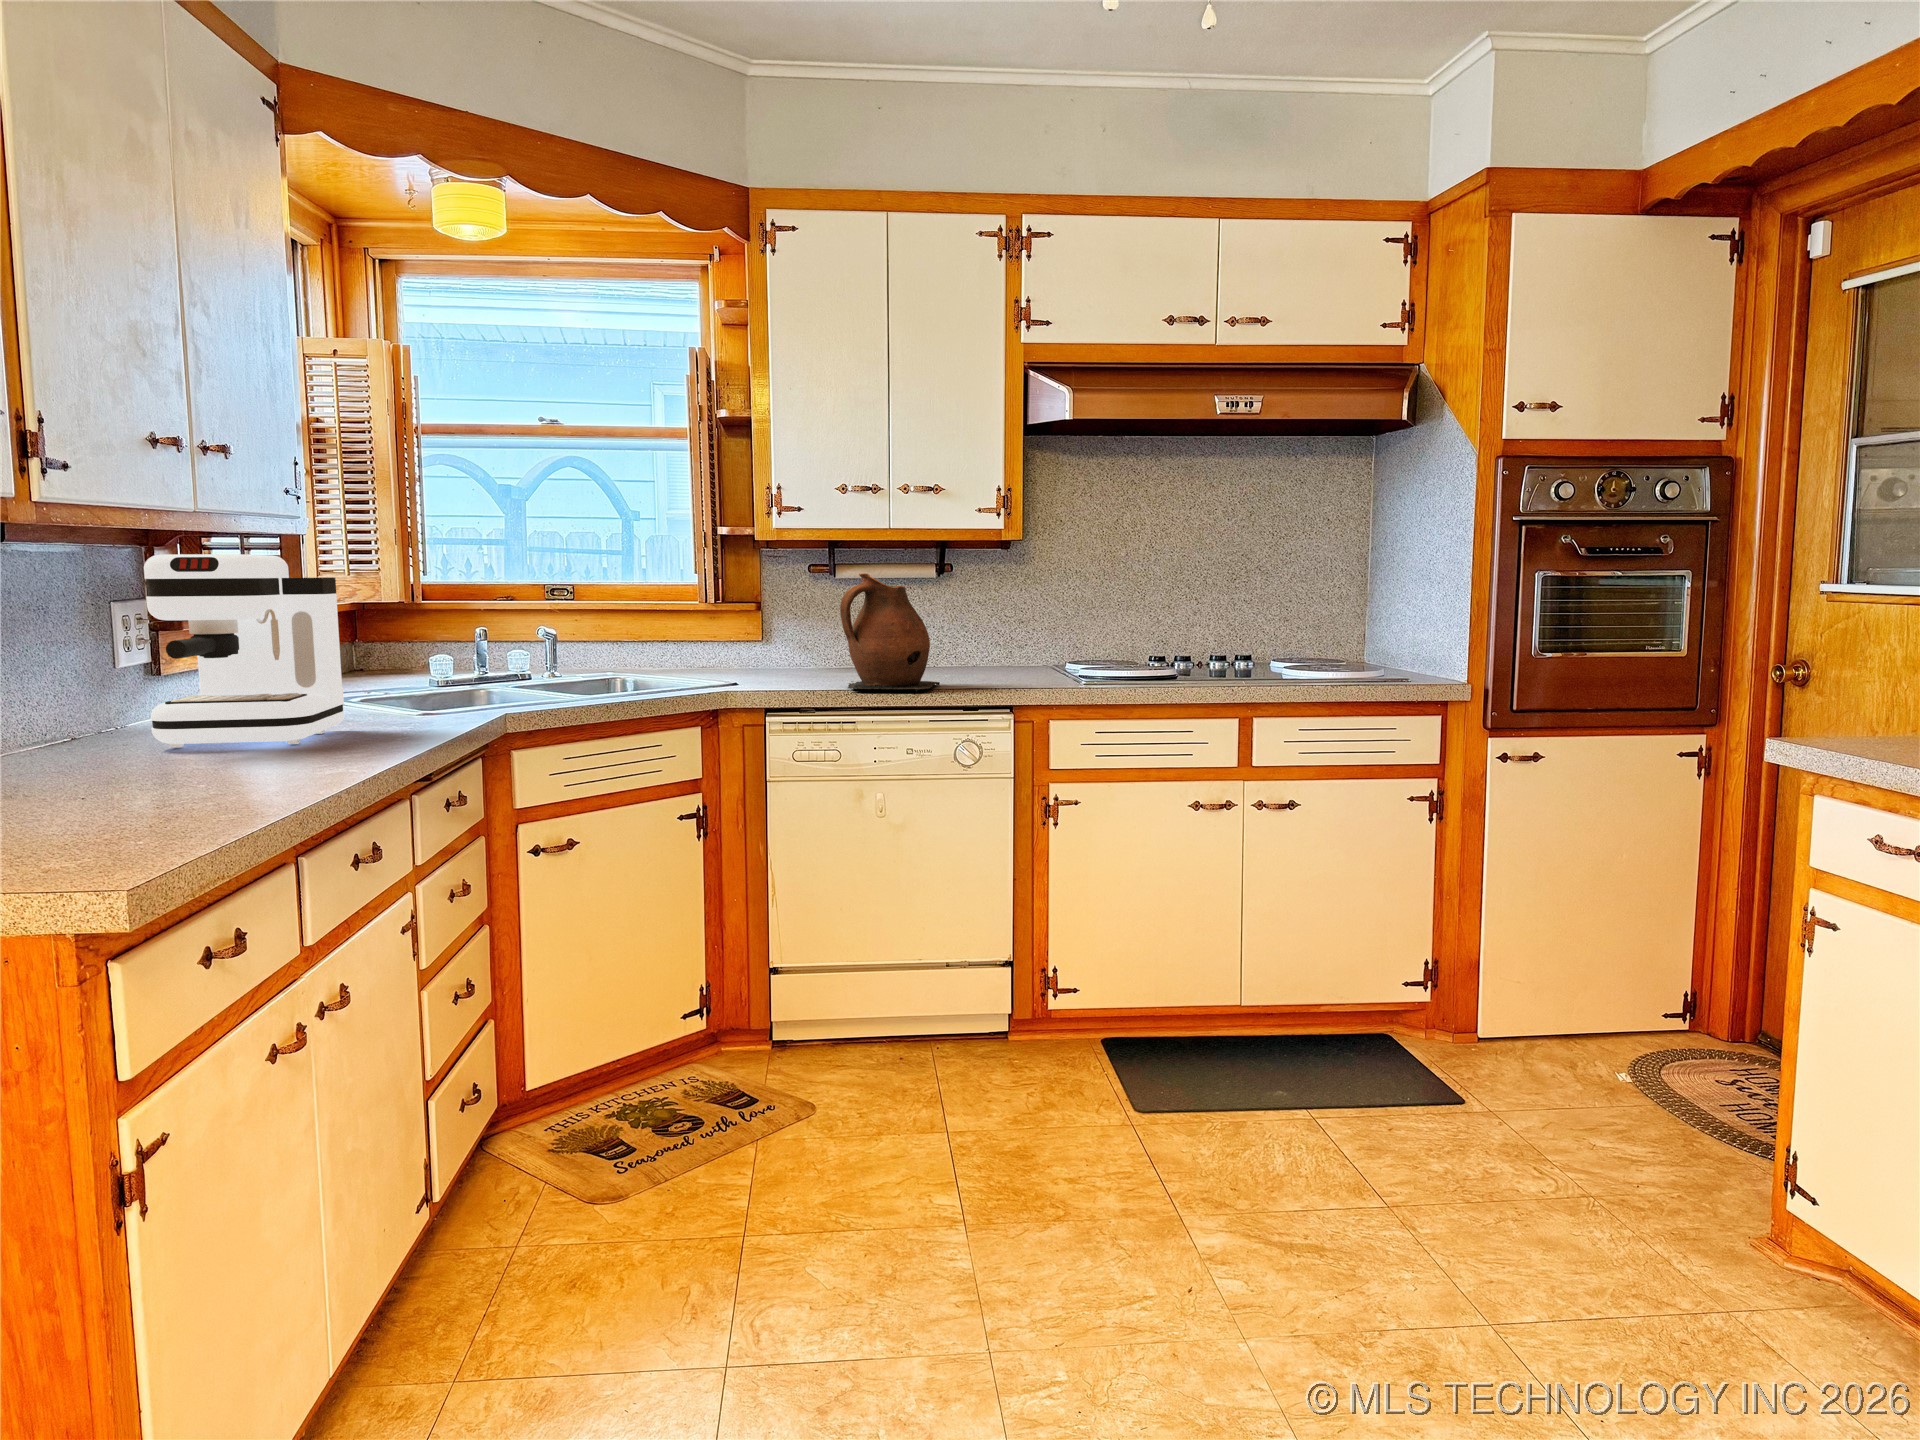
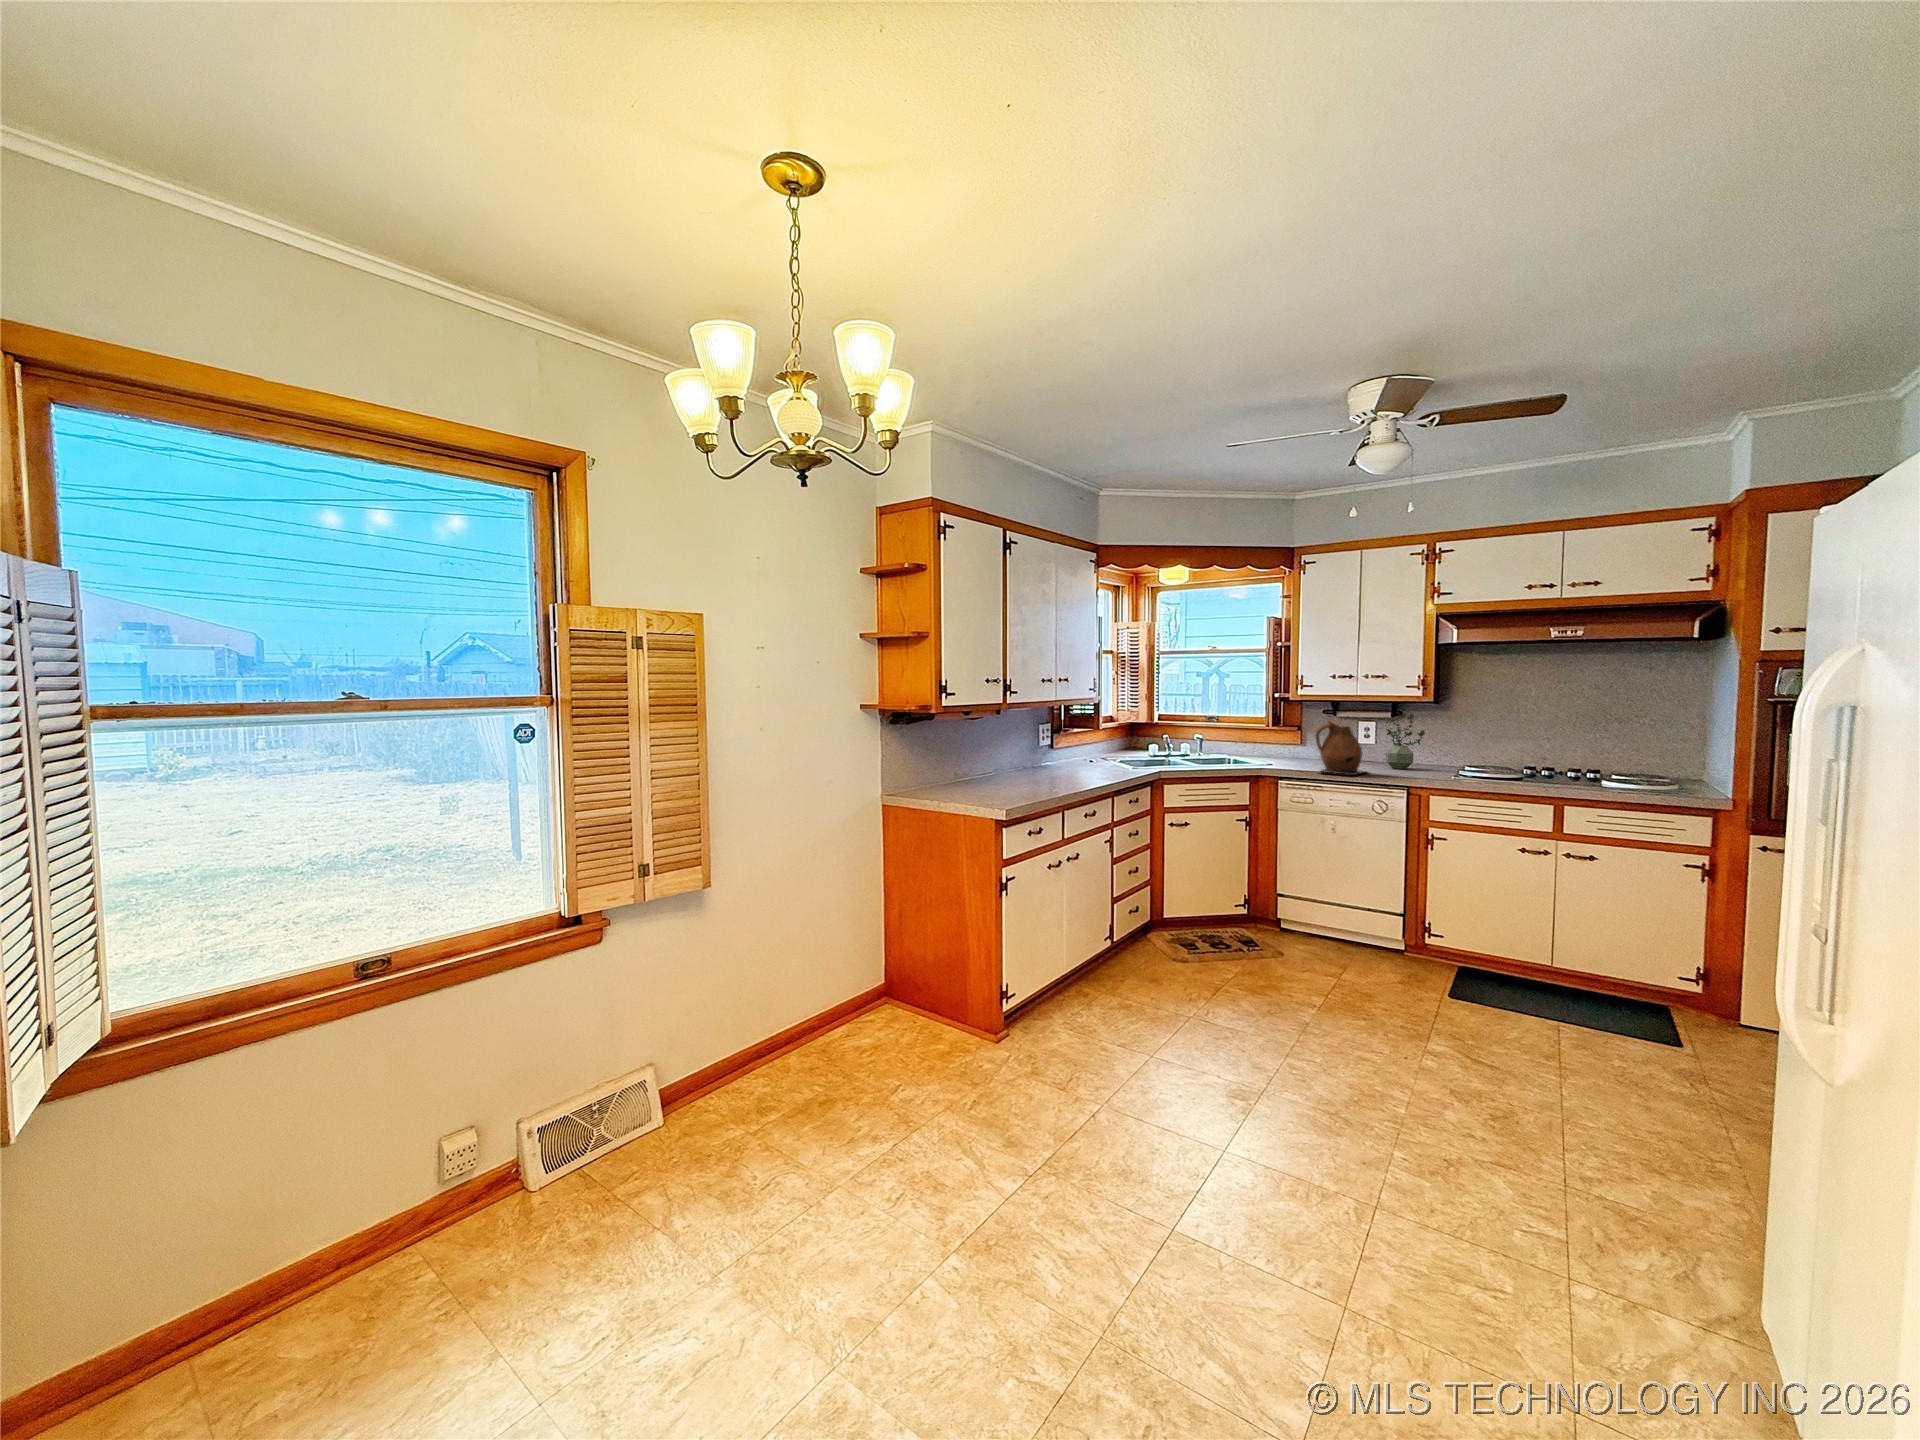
coffee maker: present [144,554,344,747] -> none [1045,711,1103,776]
potted plant: none [932,564,1005,674] -> present [1385,714,1425,769]

